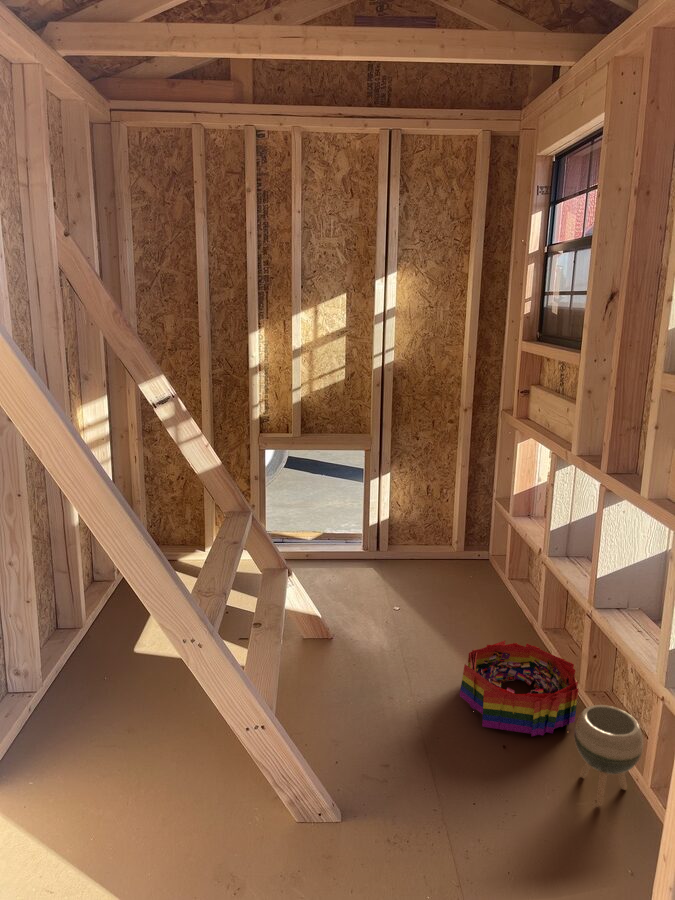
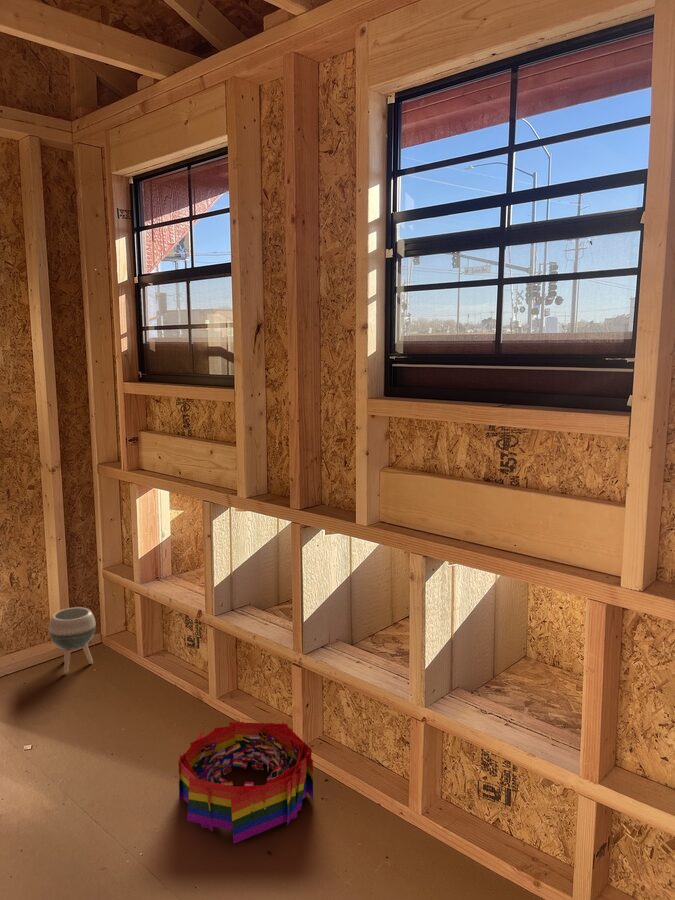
planter: present [574,705,643,806] -> present [49,607,96,673]

